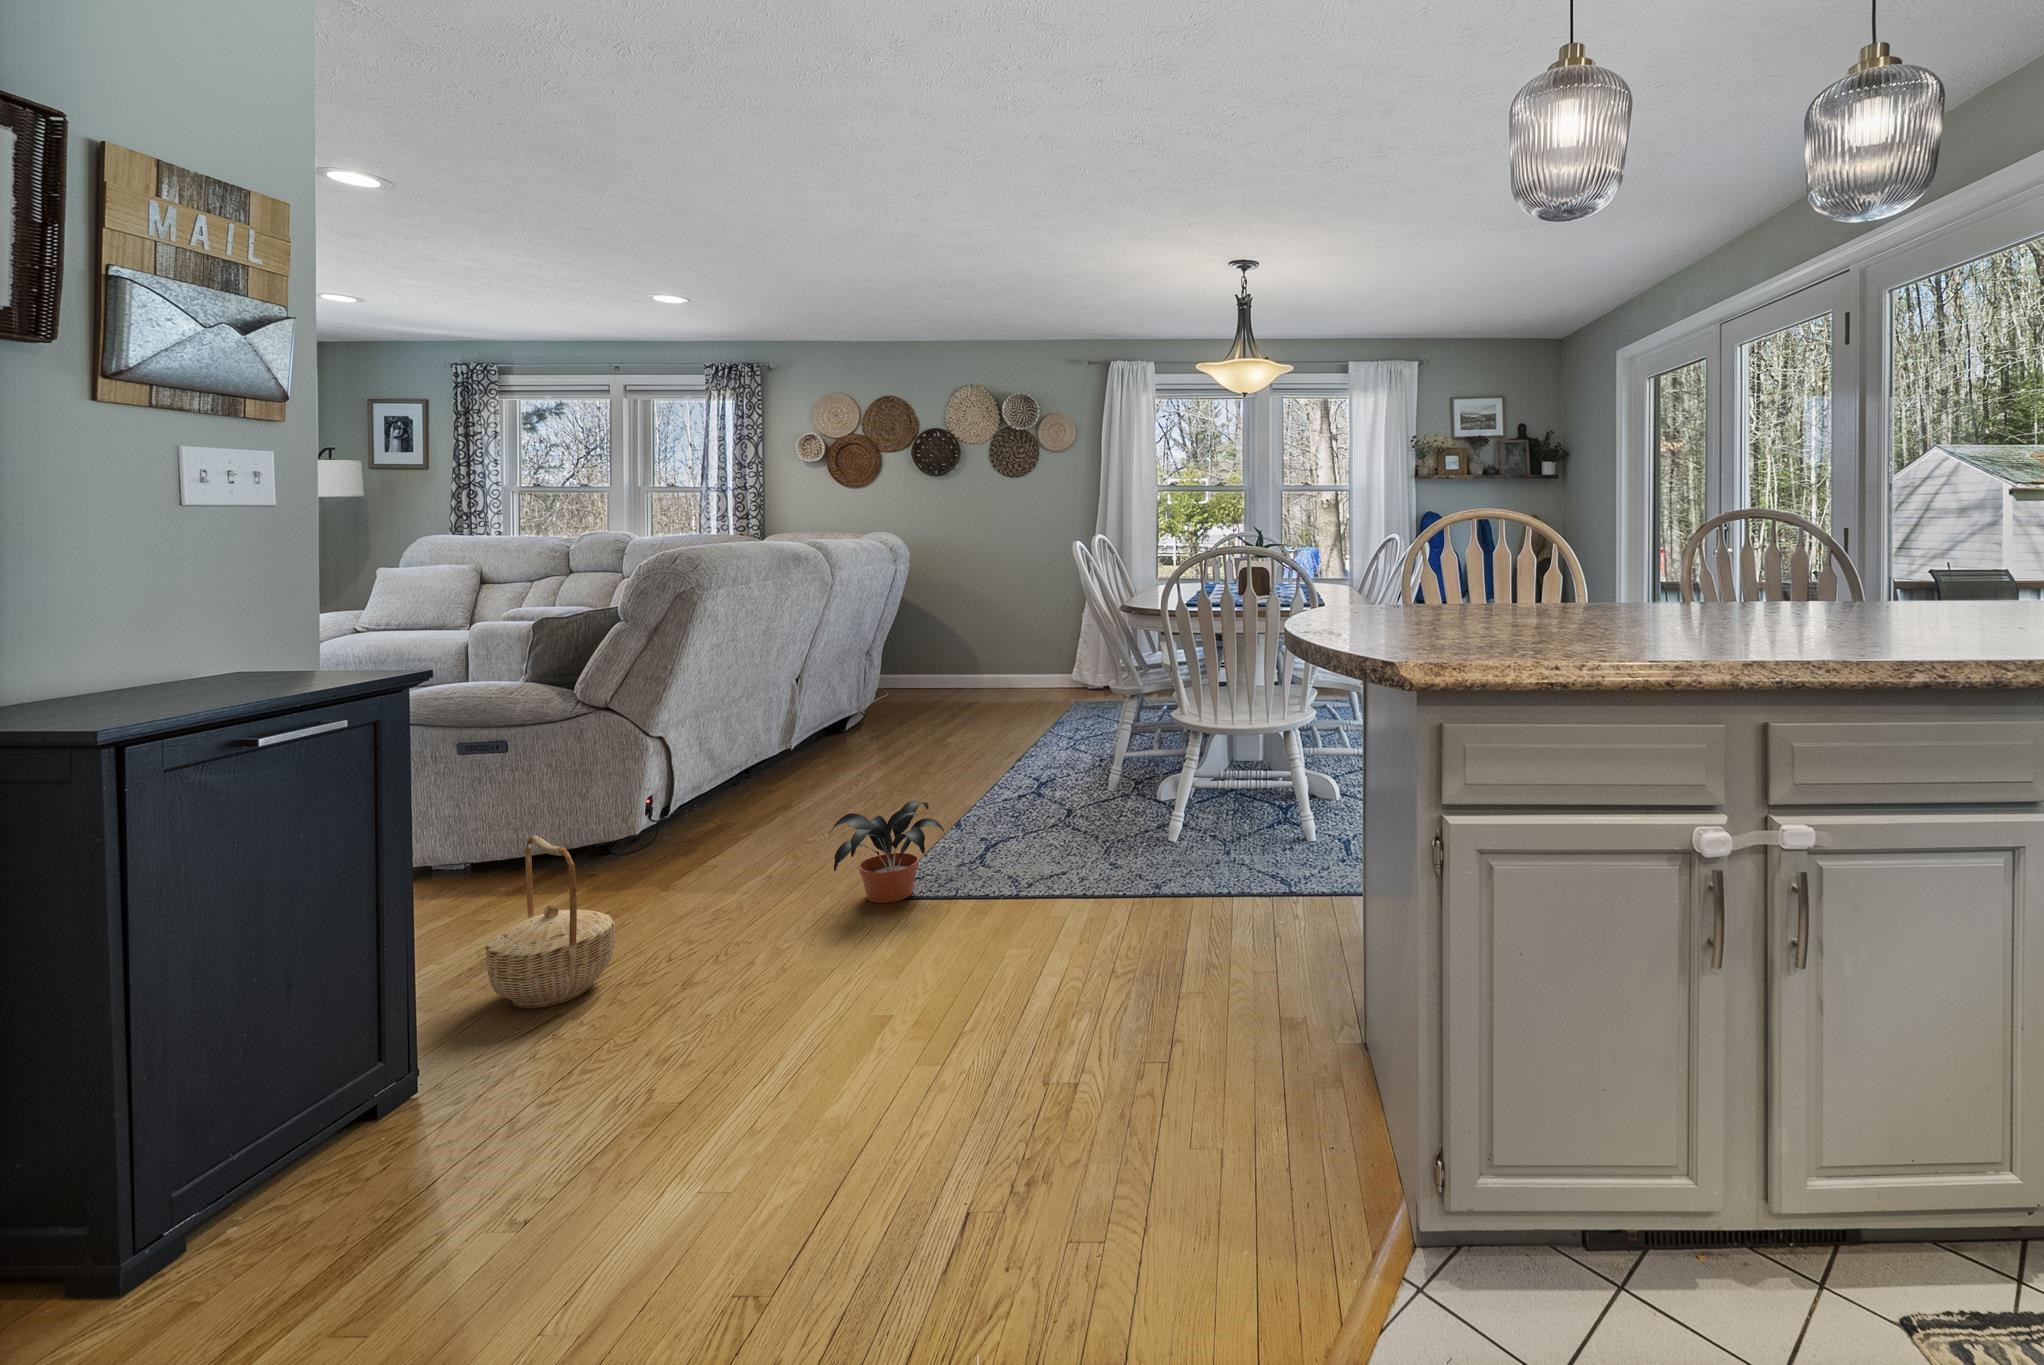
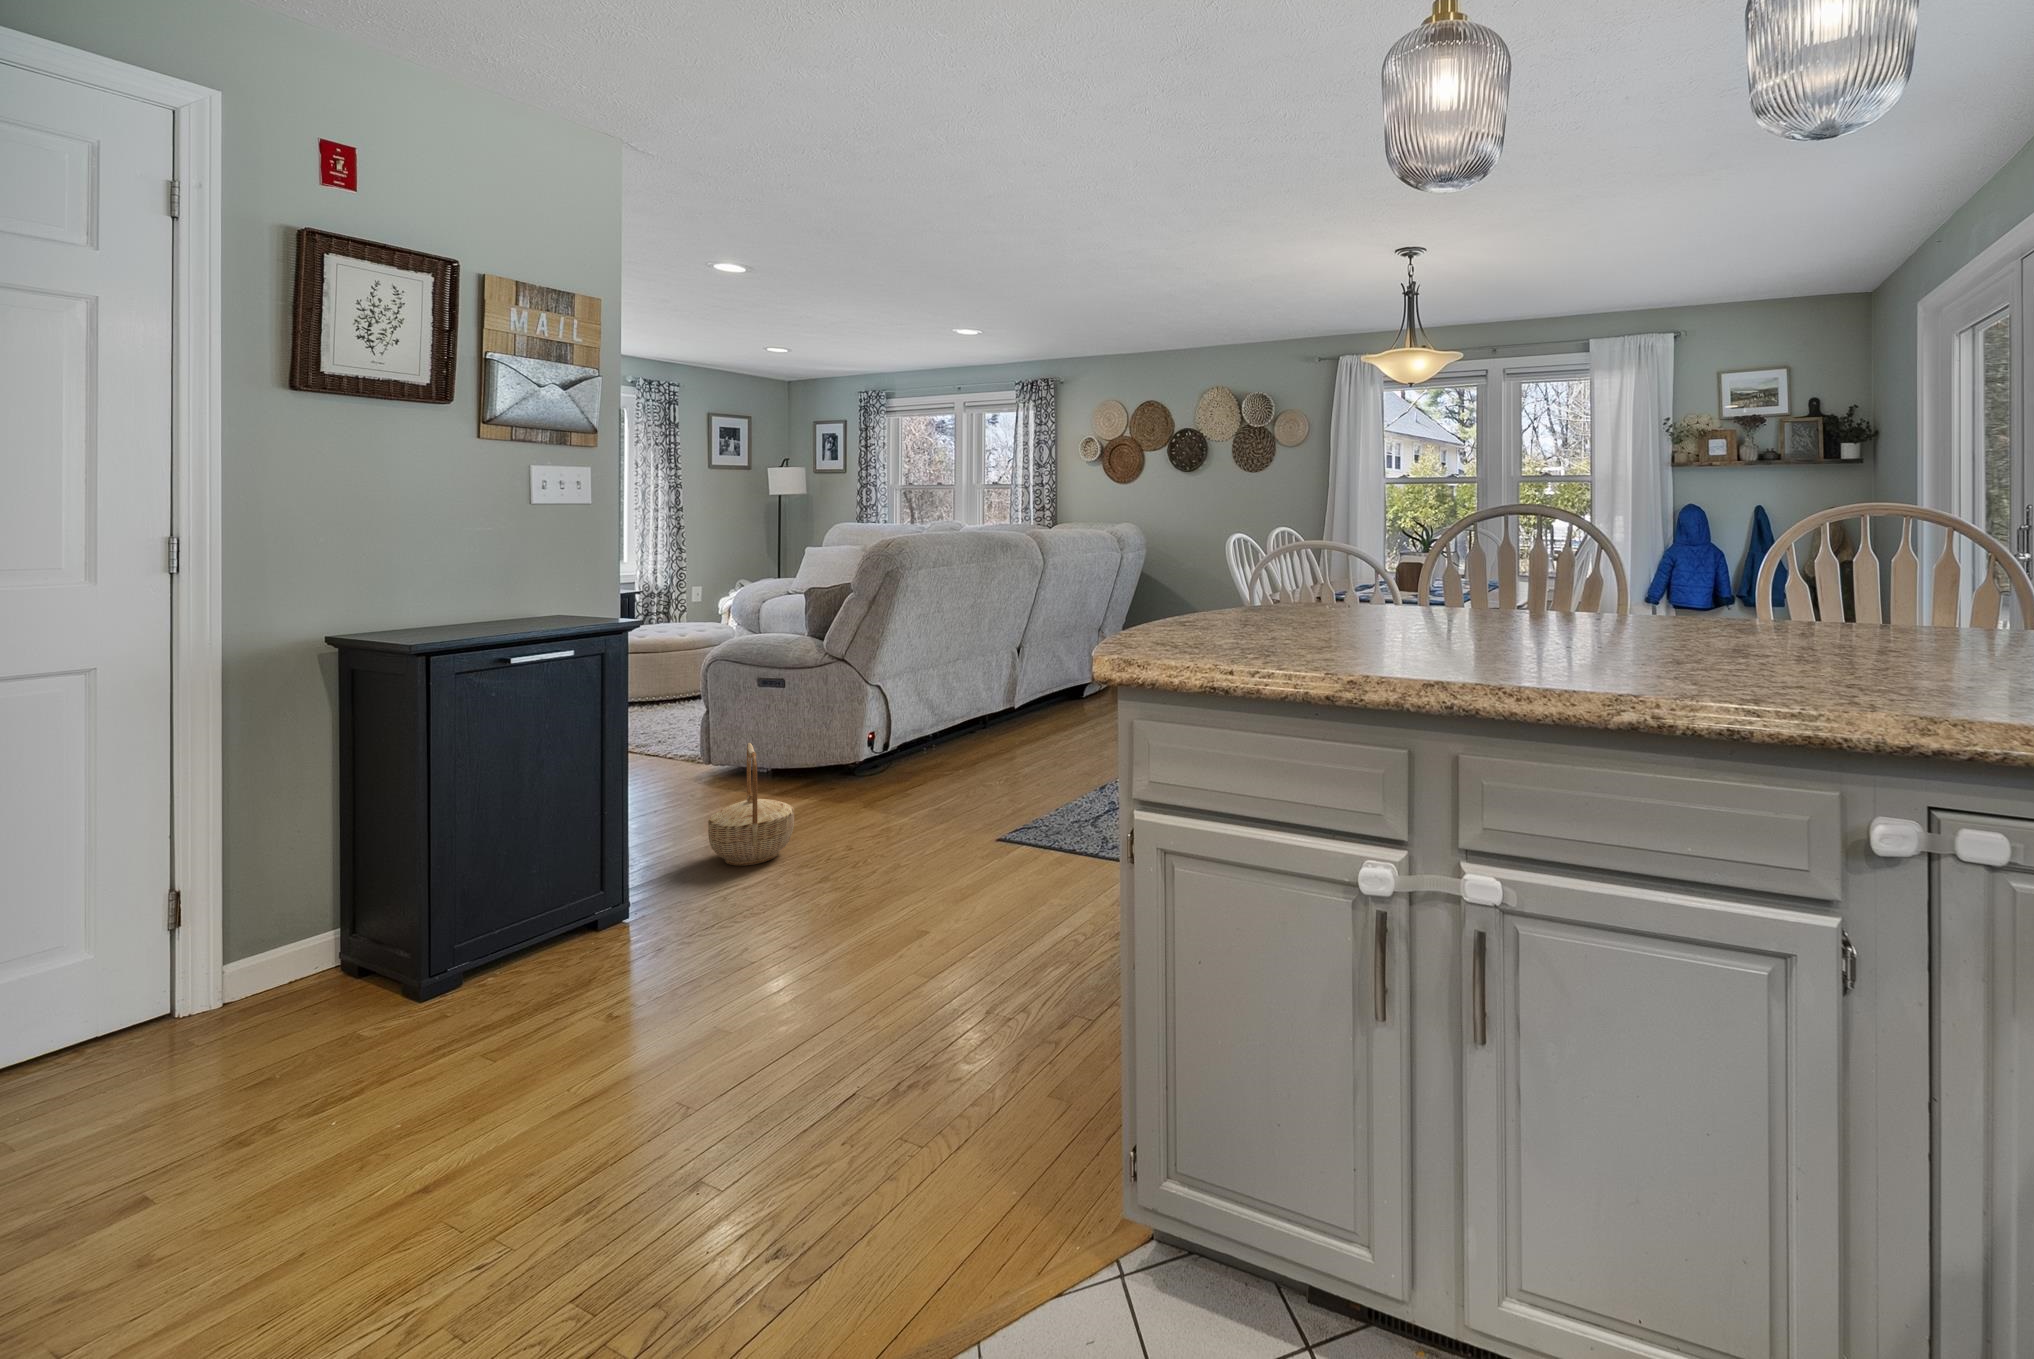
potted plant: present [829,800,944,903] -> none [962,750,1054,830]

